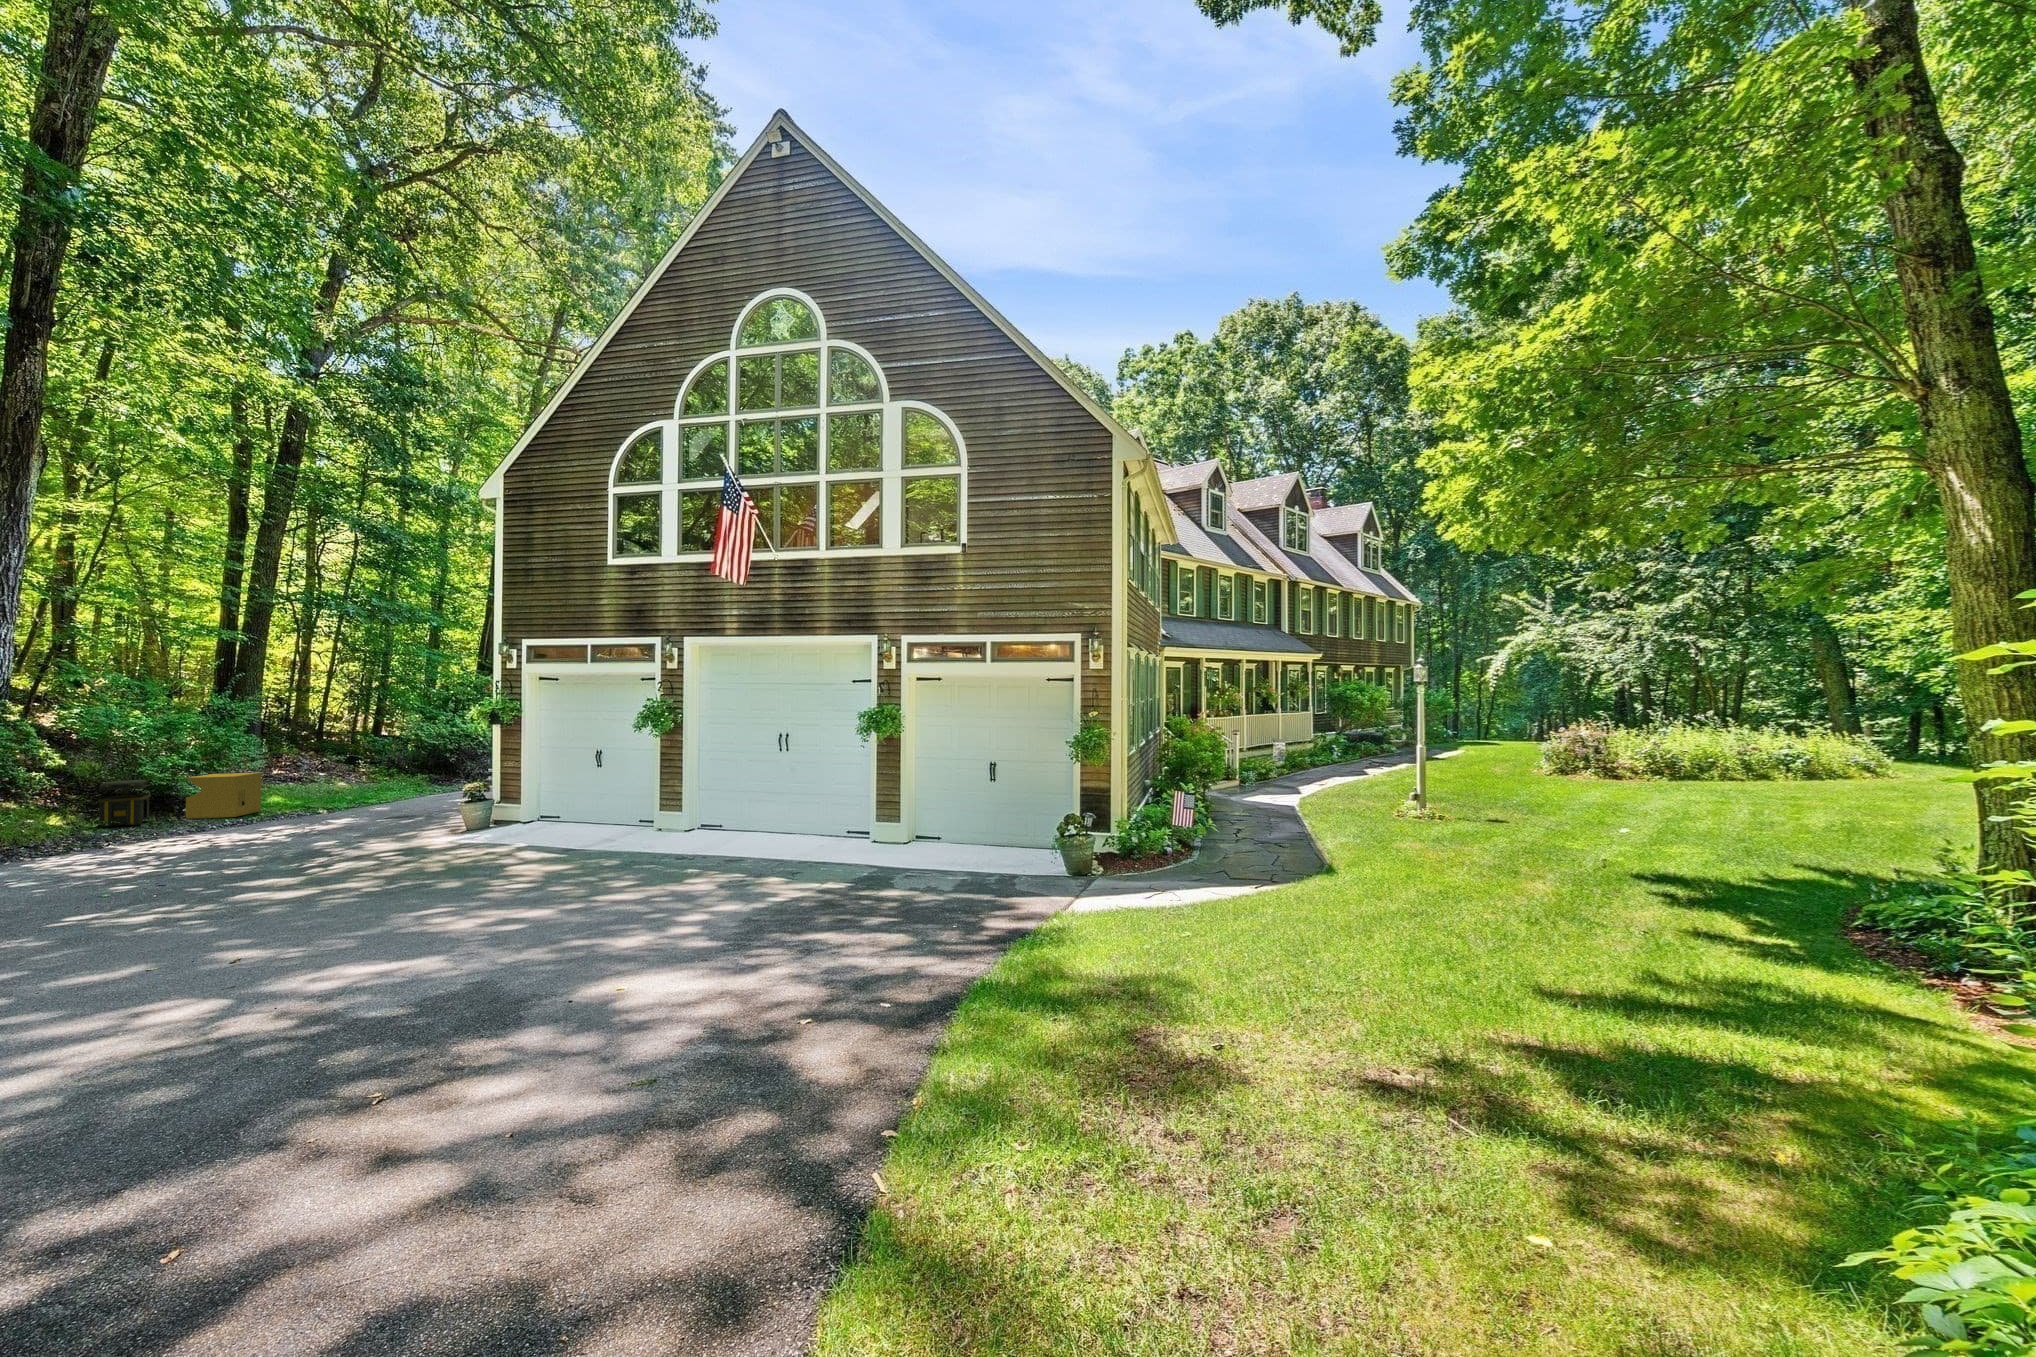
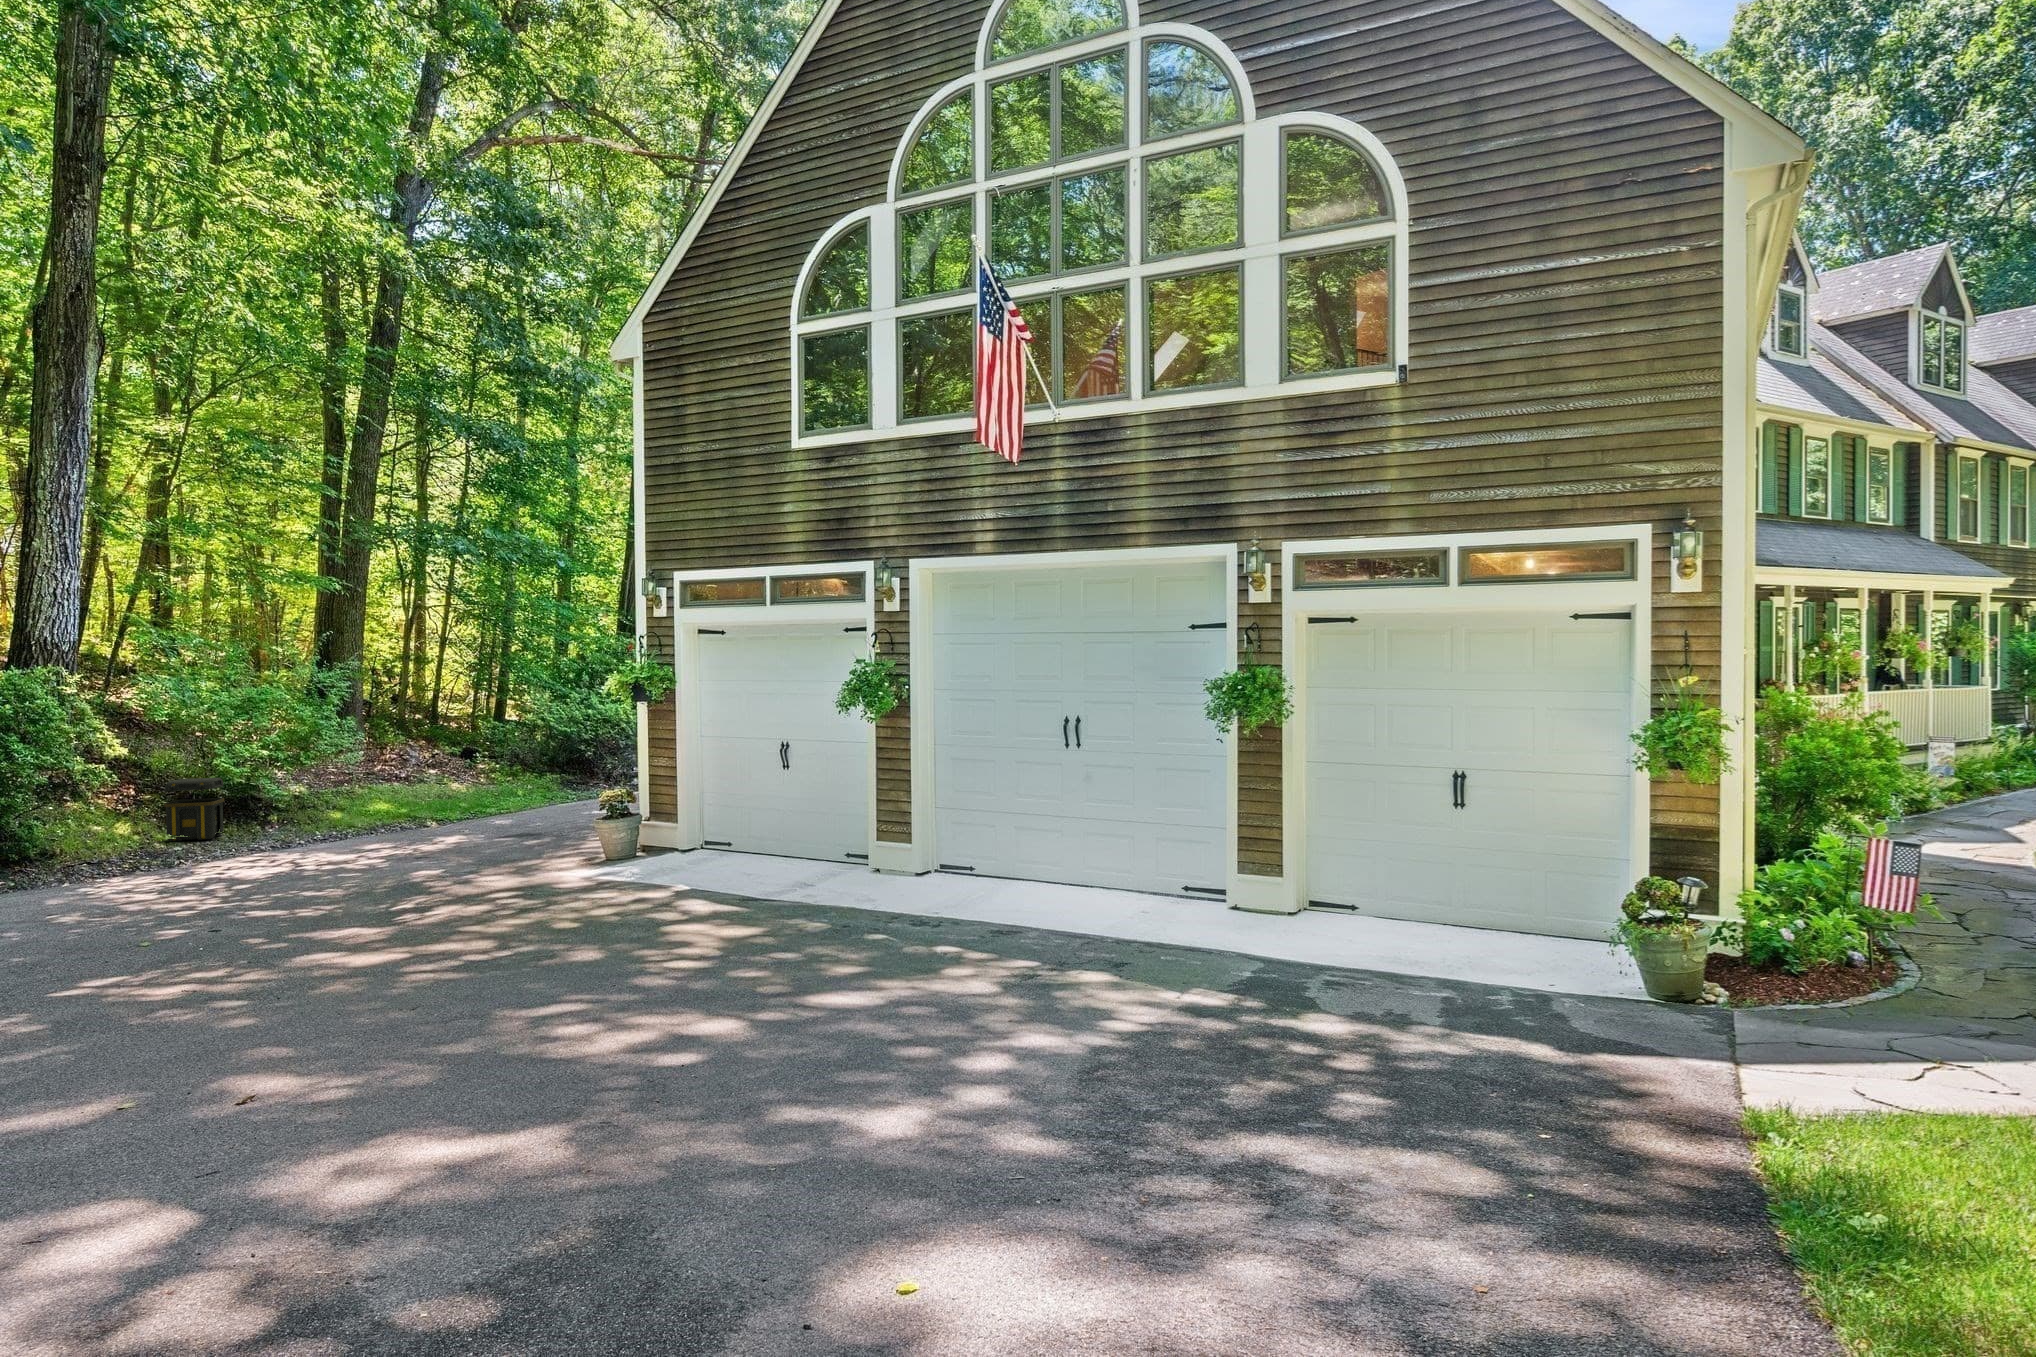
cardboard box: present [186,773,261,818] -> none [265,770,353,832]

